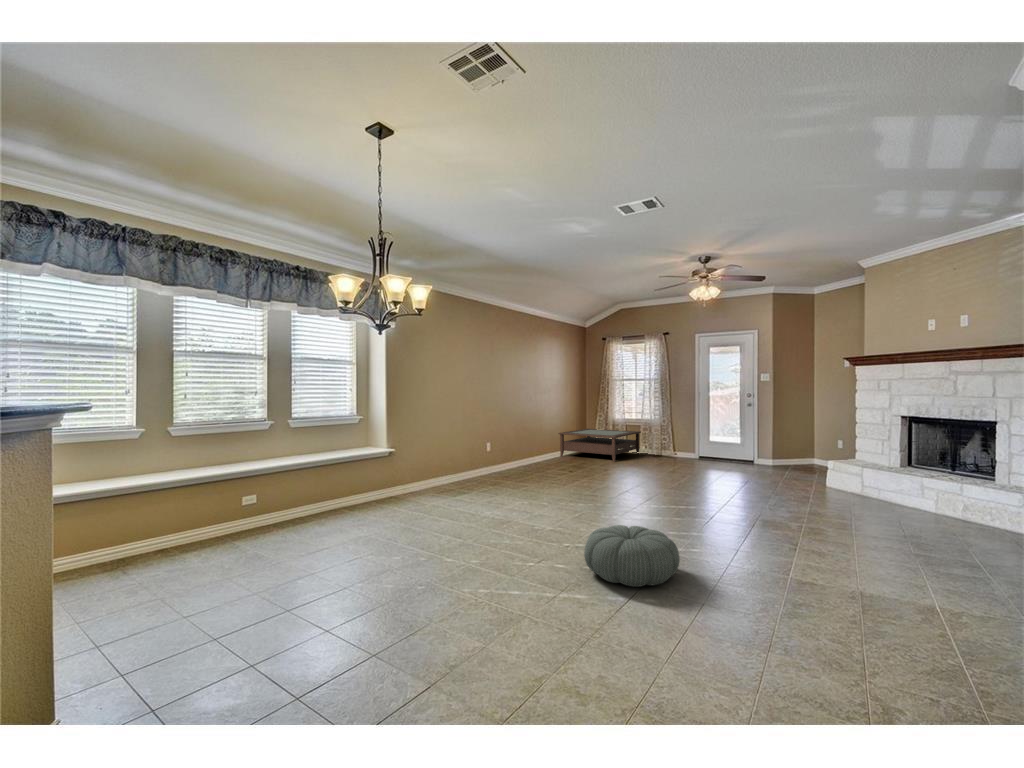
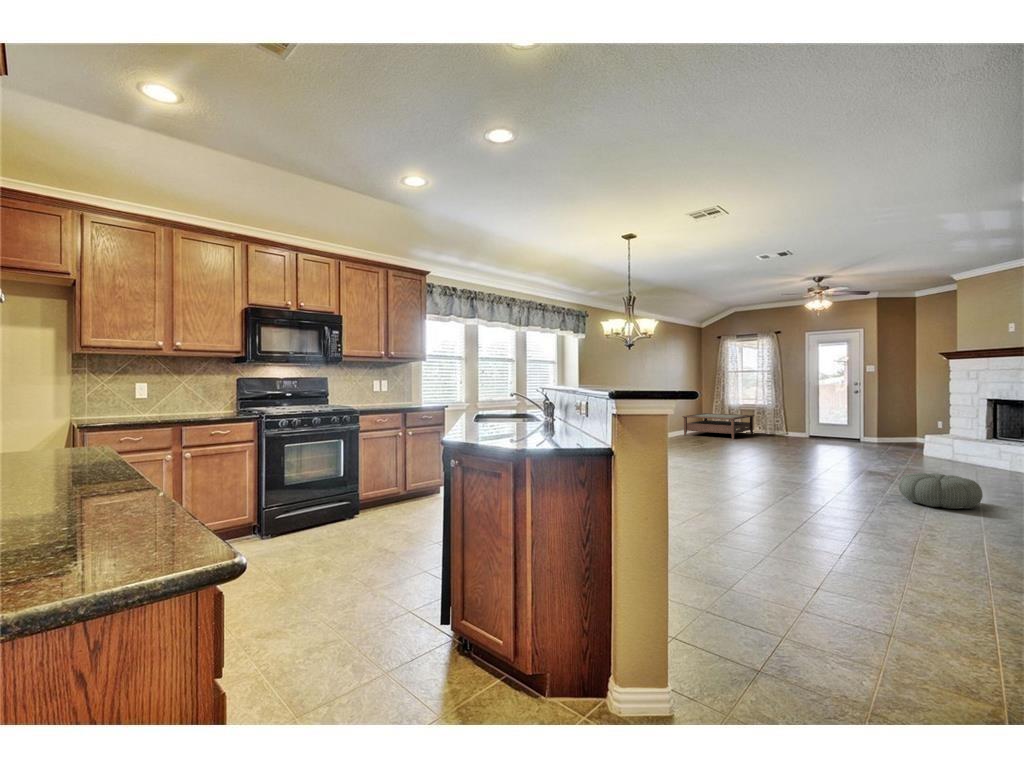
pouf: present [584,525,680,587] -> present [899,473,983,509]

